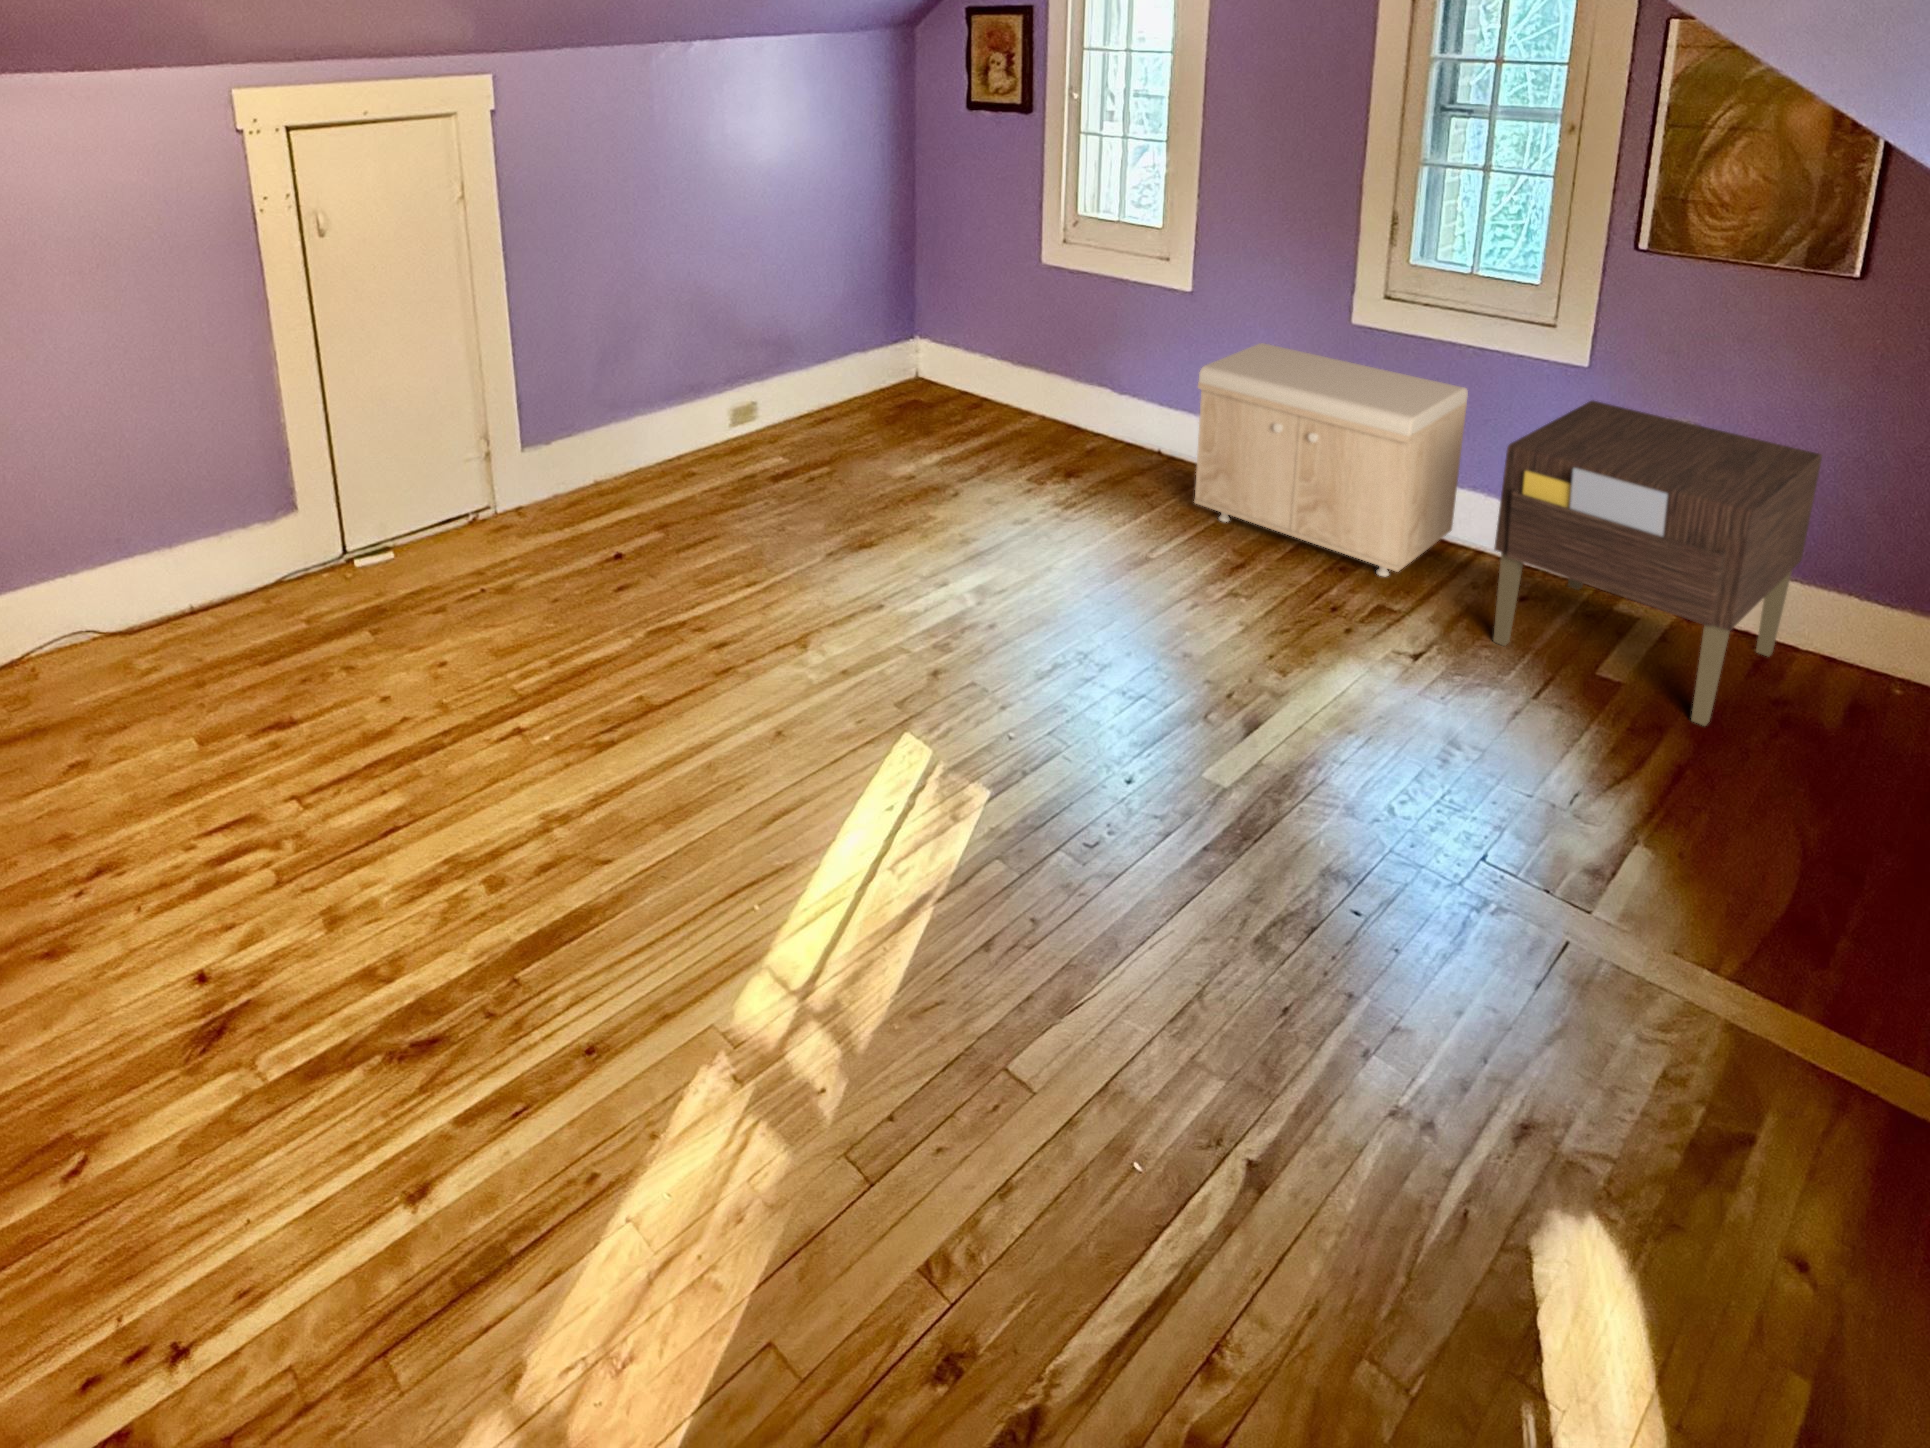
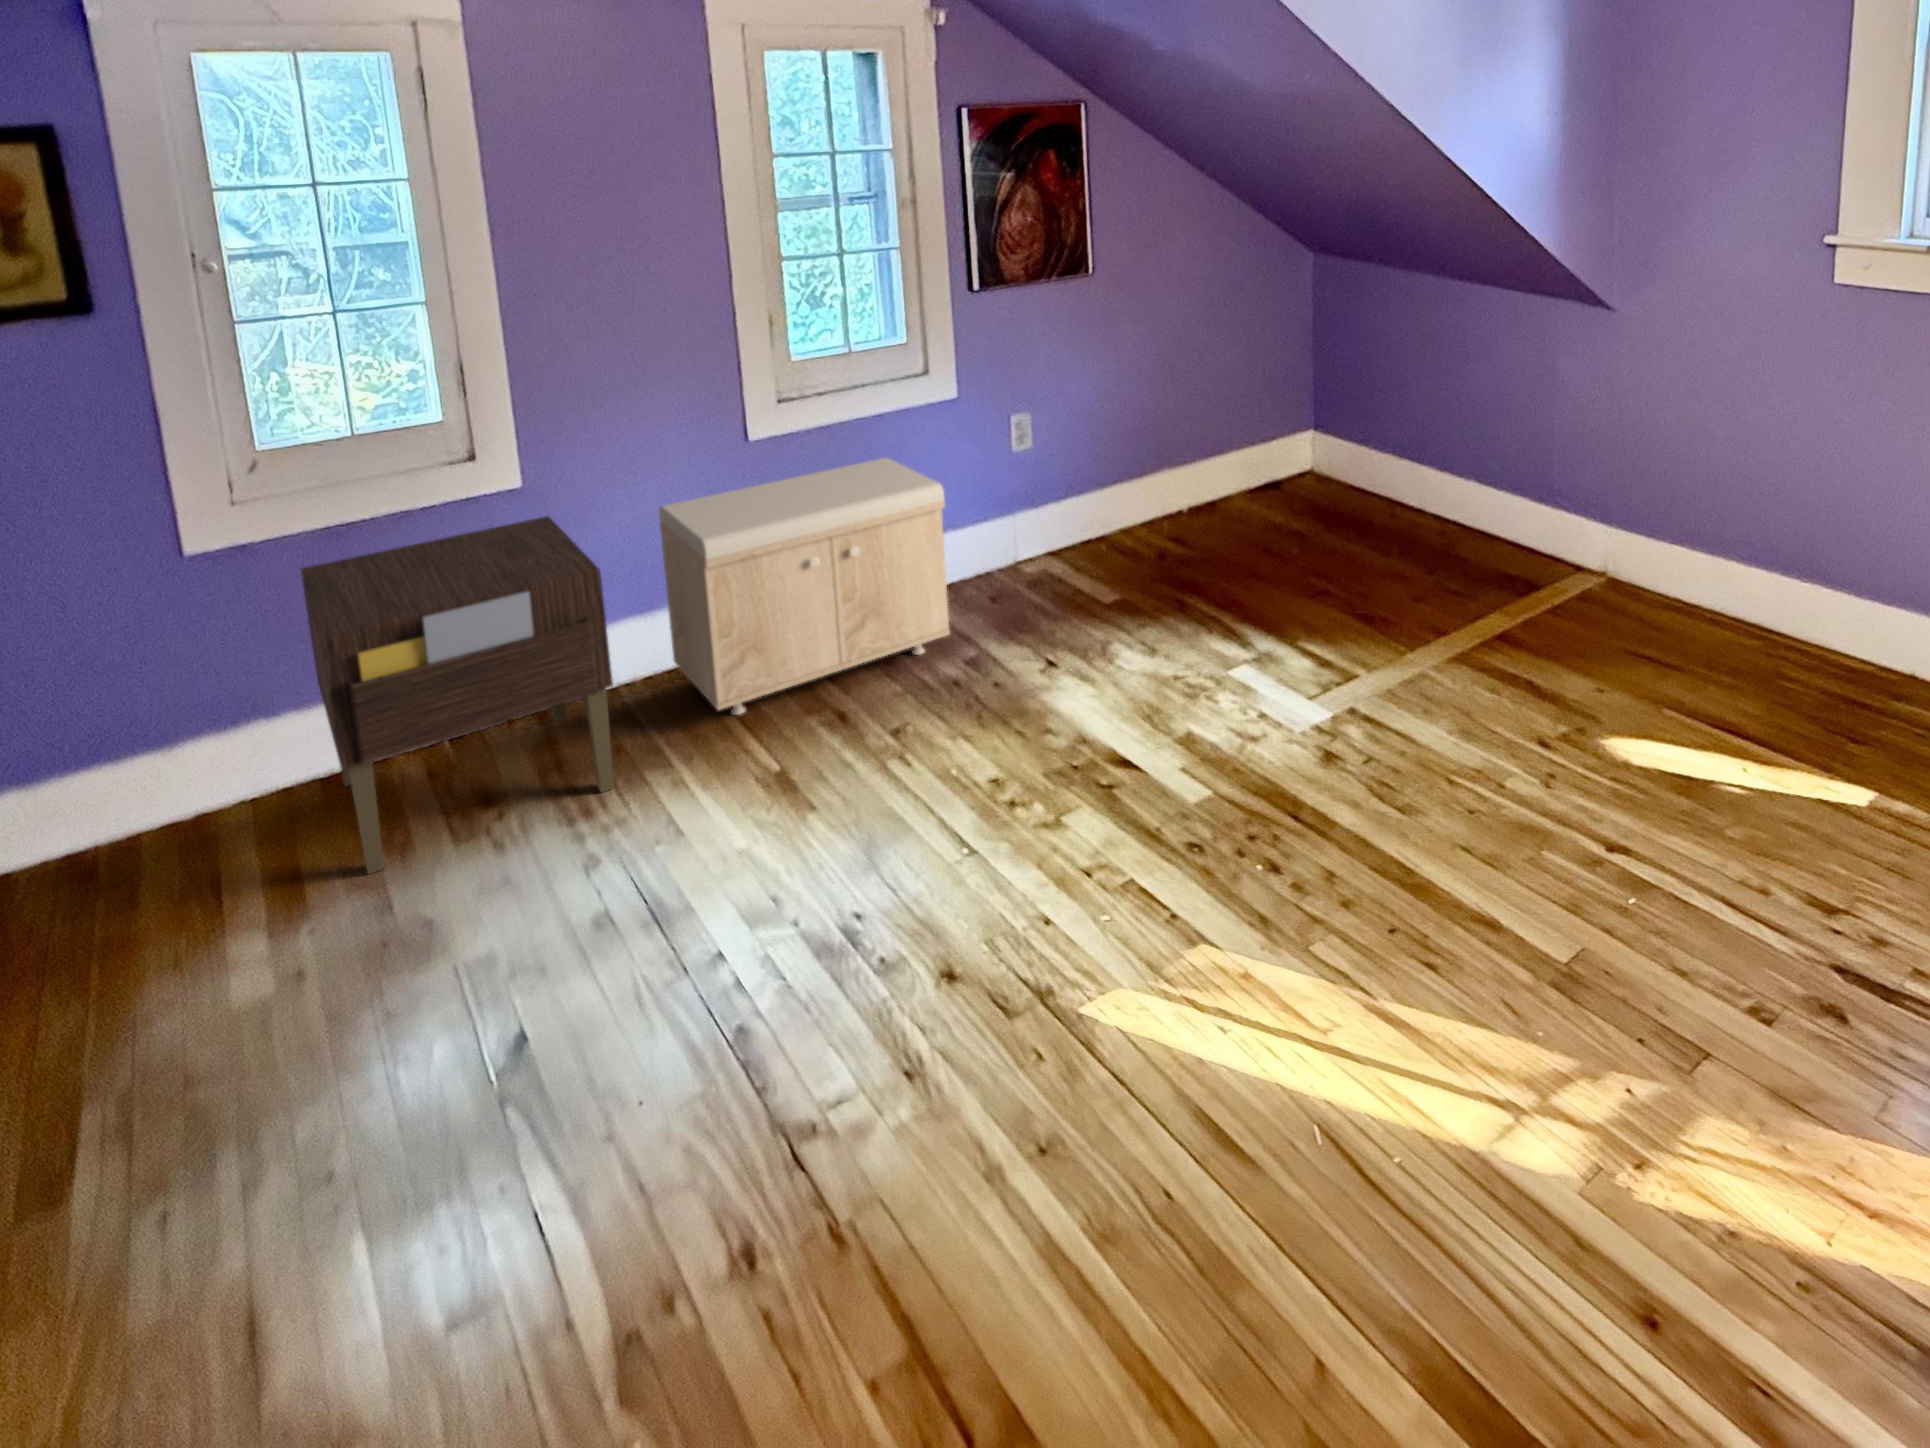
nightstand: present [1493,400,1822,726] -> present [301,516,614,874]

